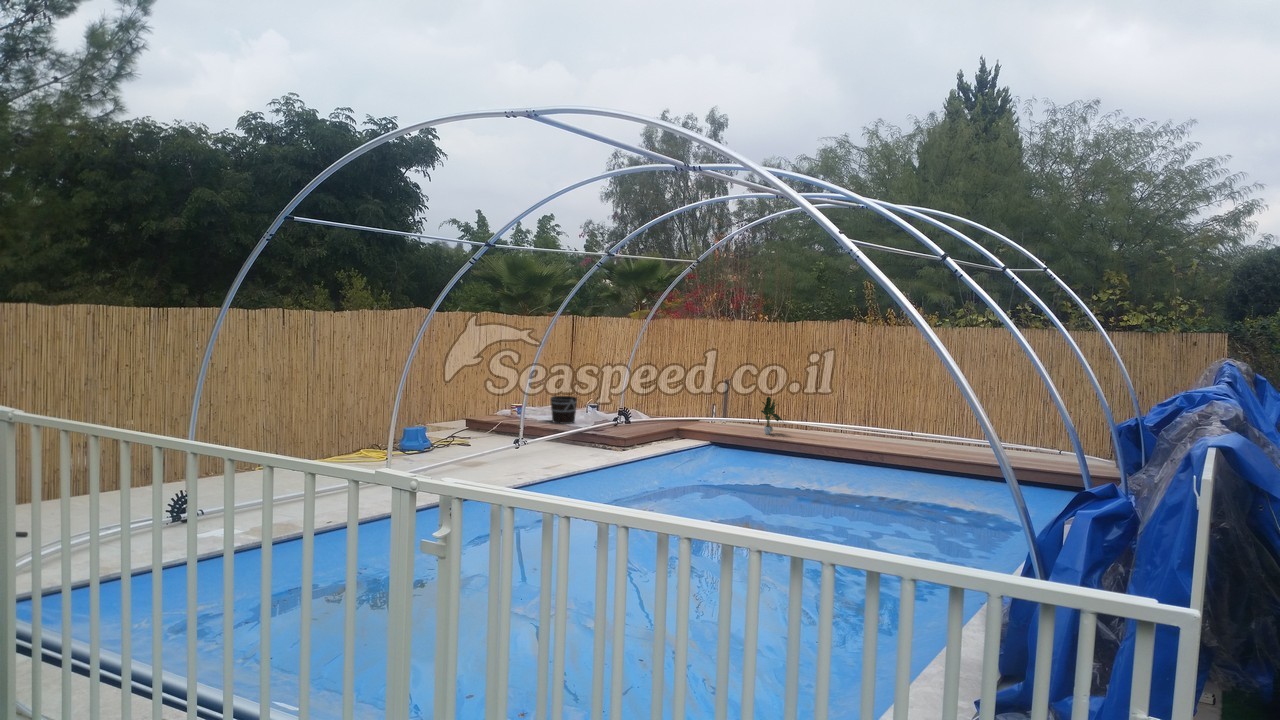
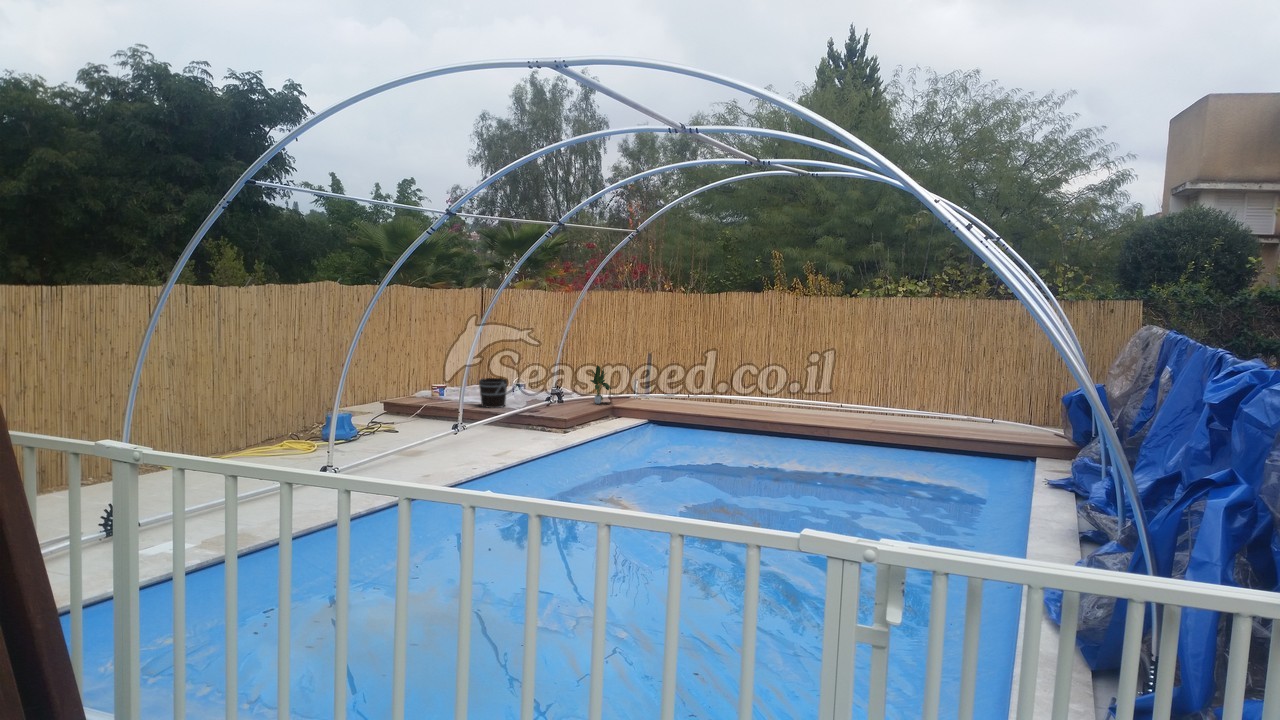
potted plant: present [761,397,782,434] -> present [590,366,612,404]

